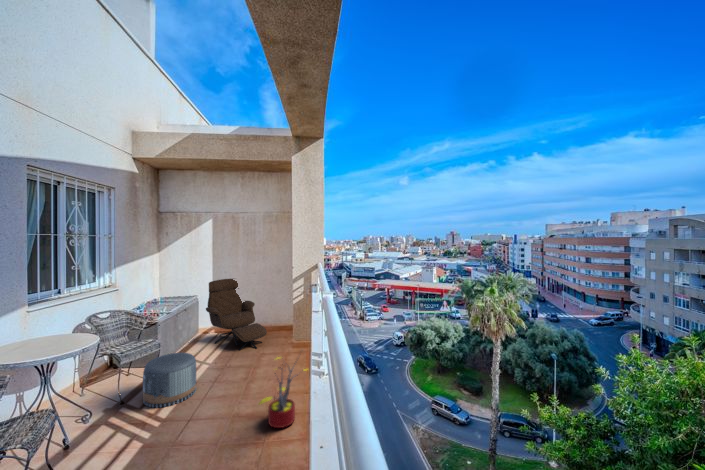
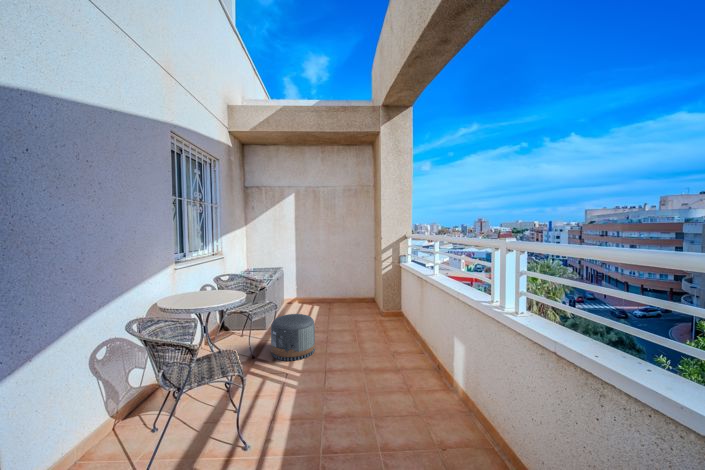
lounge chair: present [206,279,267,350] -> none [294,251,355,318]
decorative plant: present [259,357,306,428] -> none [401,309,431,379]

